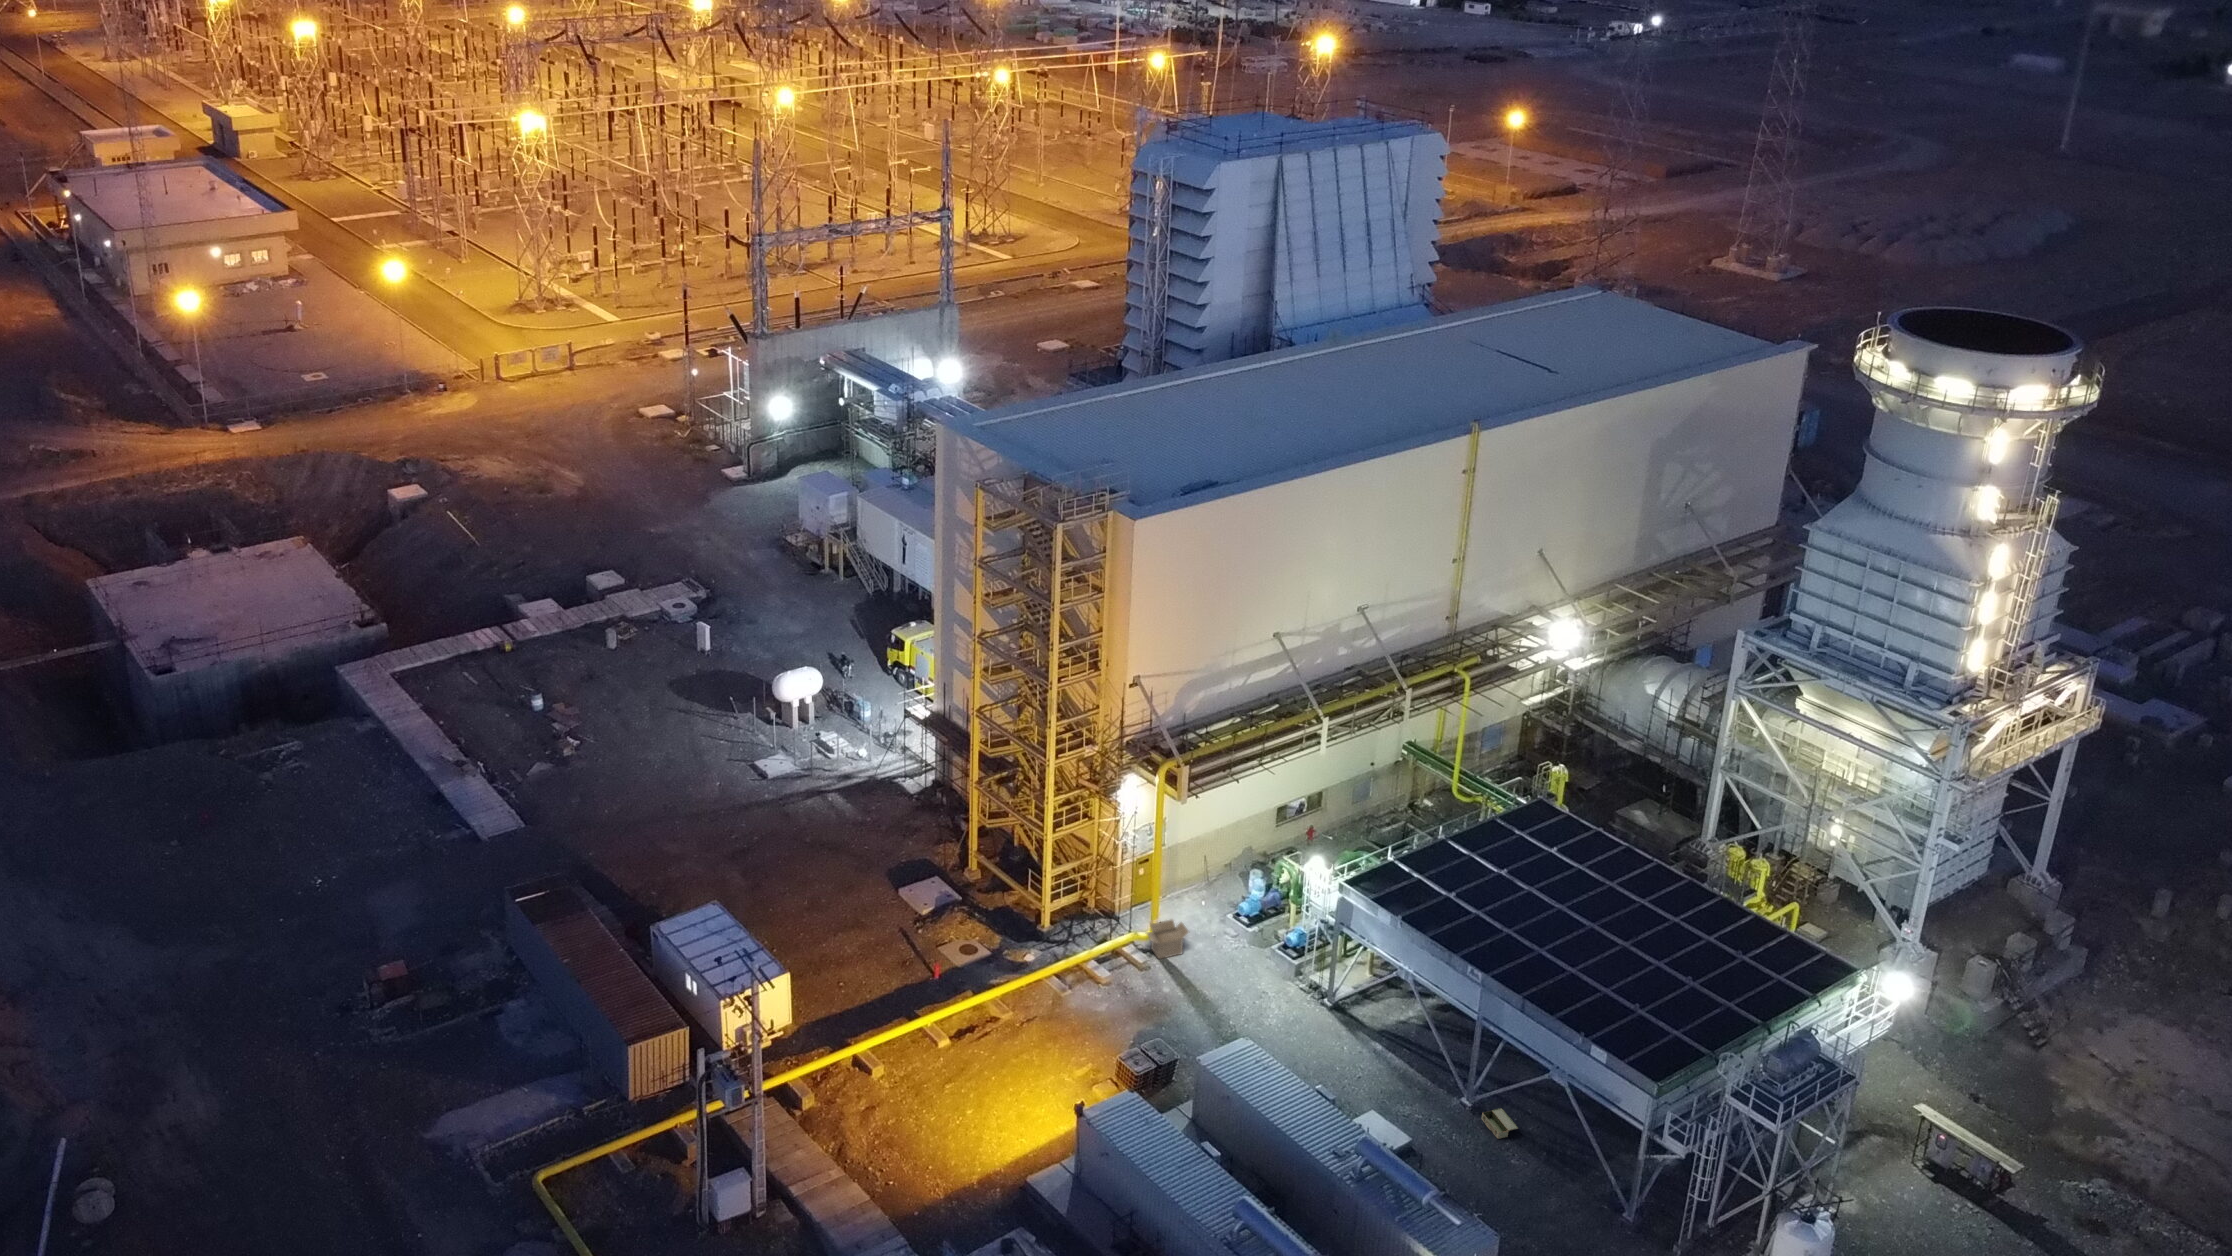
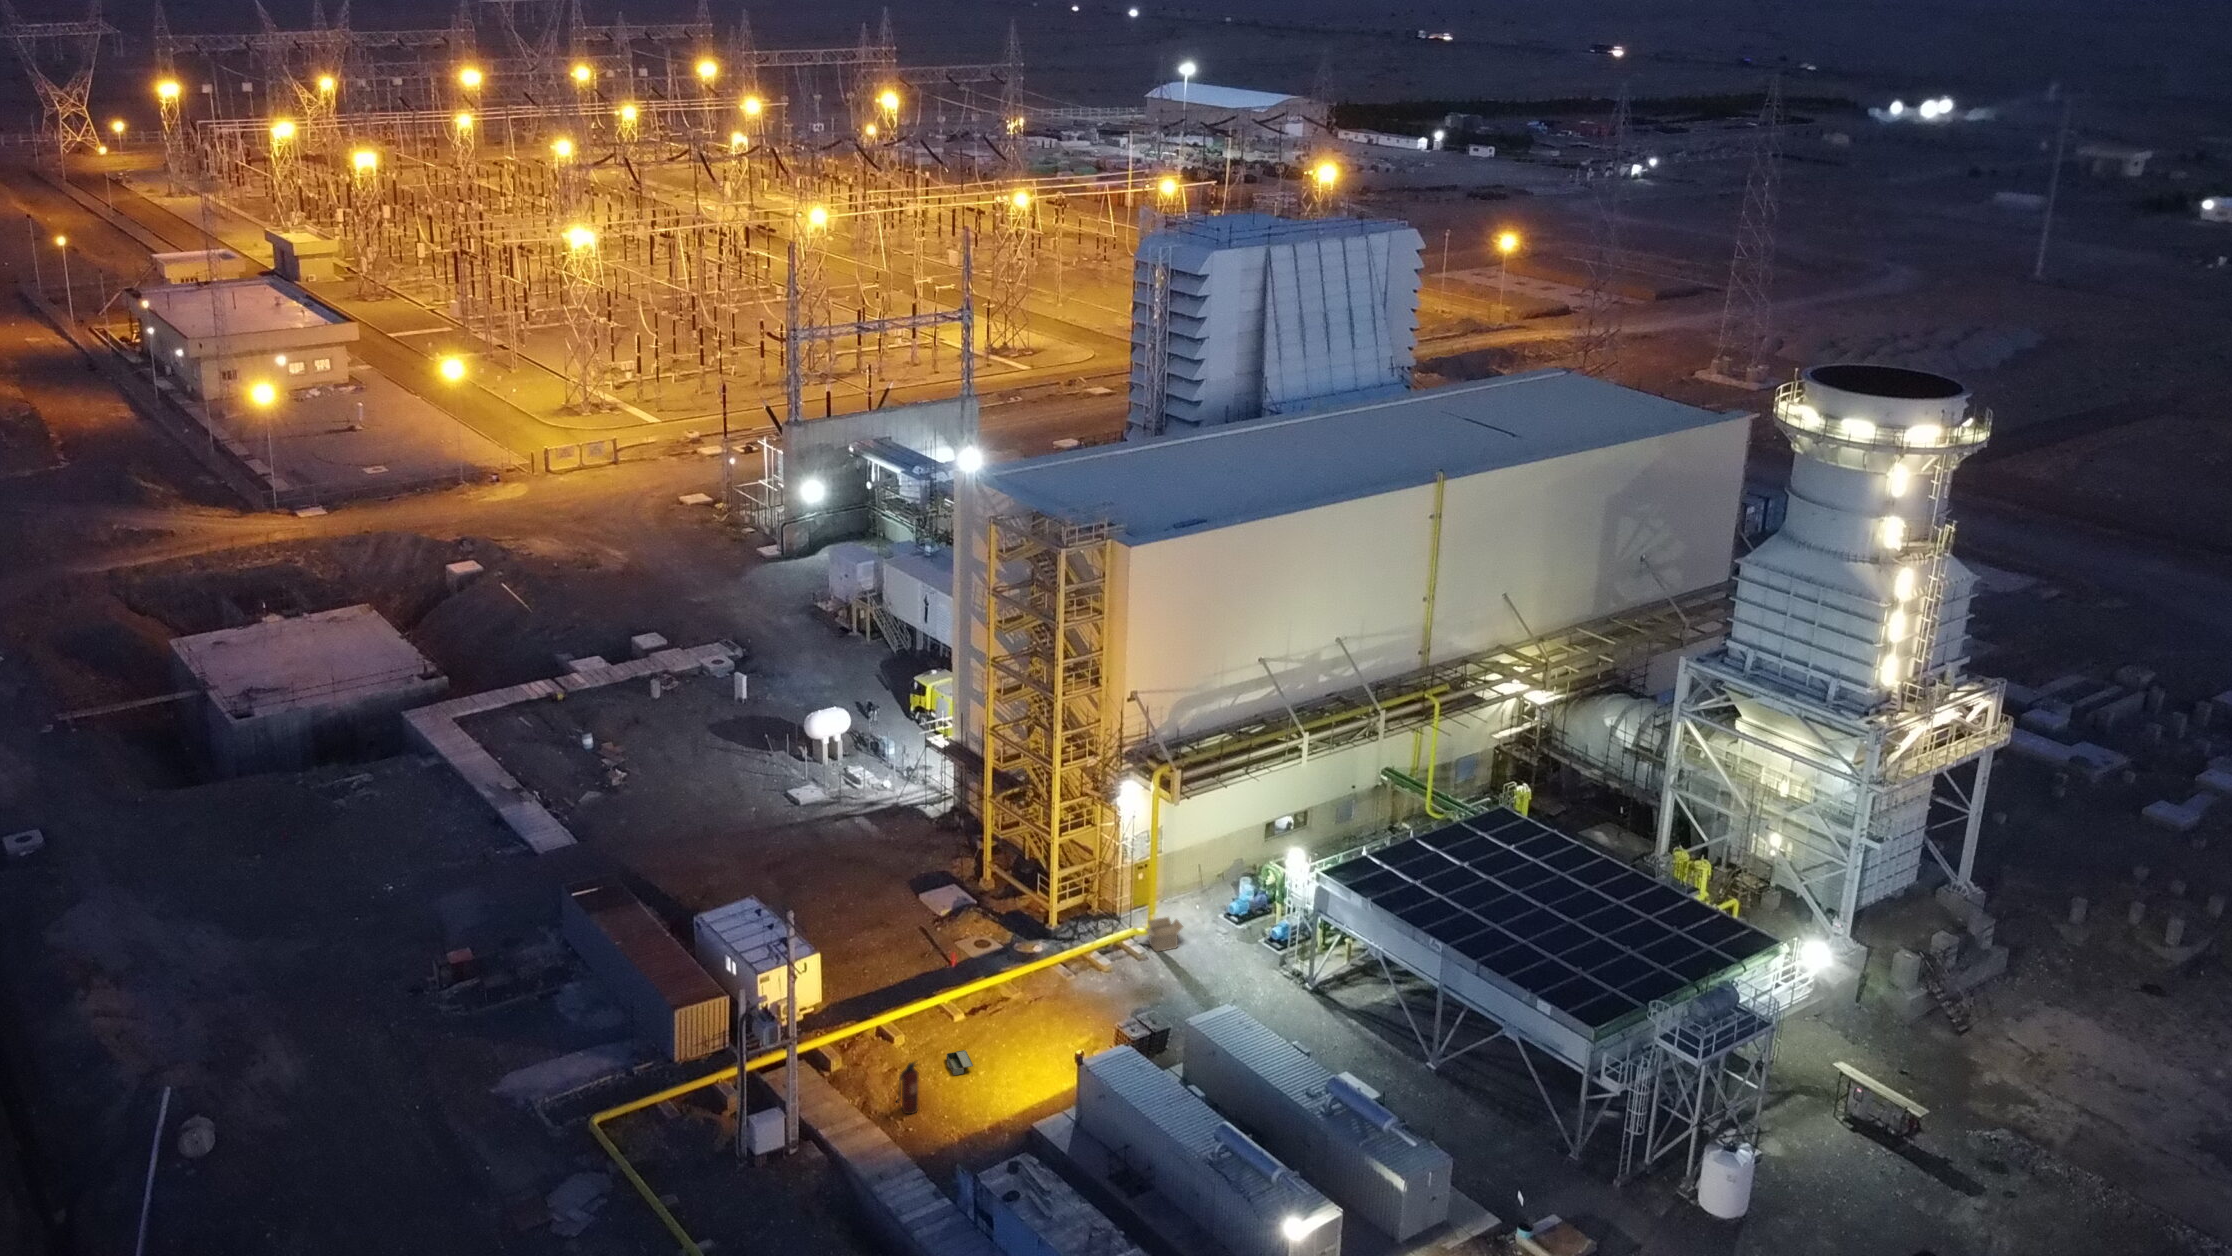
fire extinguisher: none [874,1106,901,1163] -> present [896,1062,919,1114]
toolbox: present [1481,1108,1518,1139] -> present [946,1050,973,1075]

